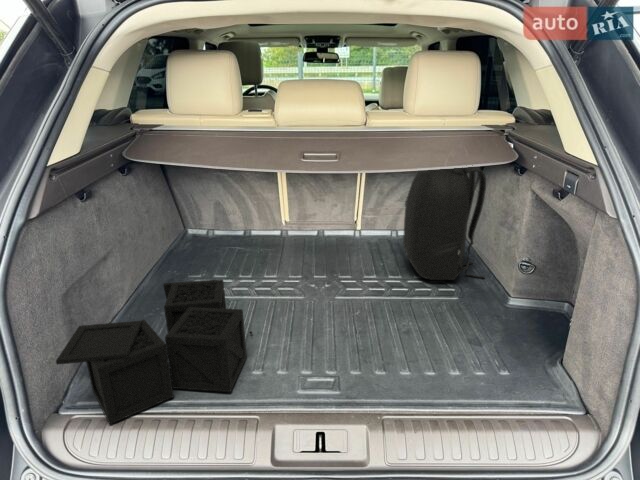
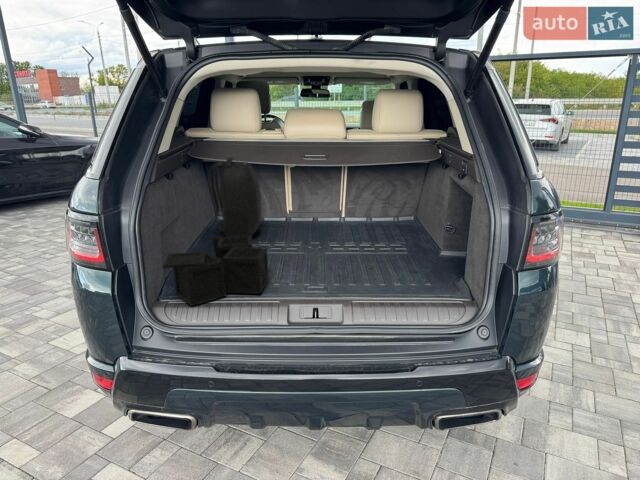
backpack: present [403,167,486,280] -> present [210,157,262,237]

